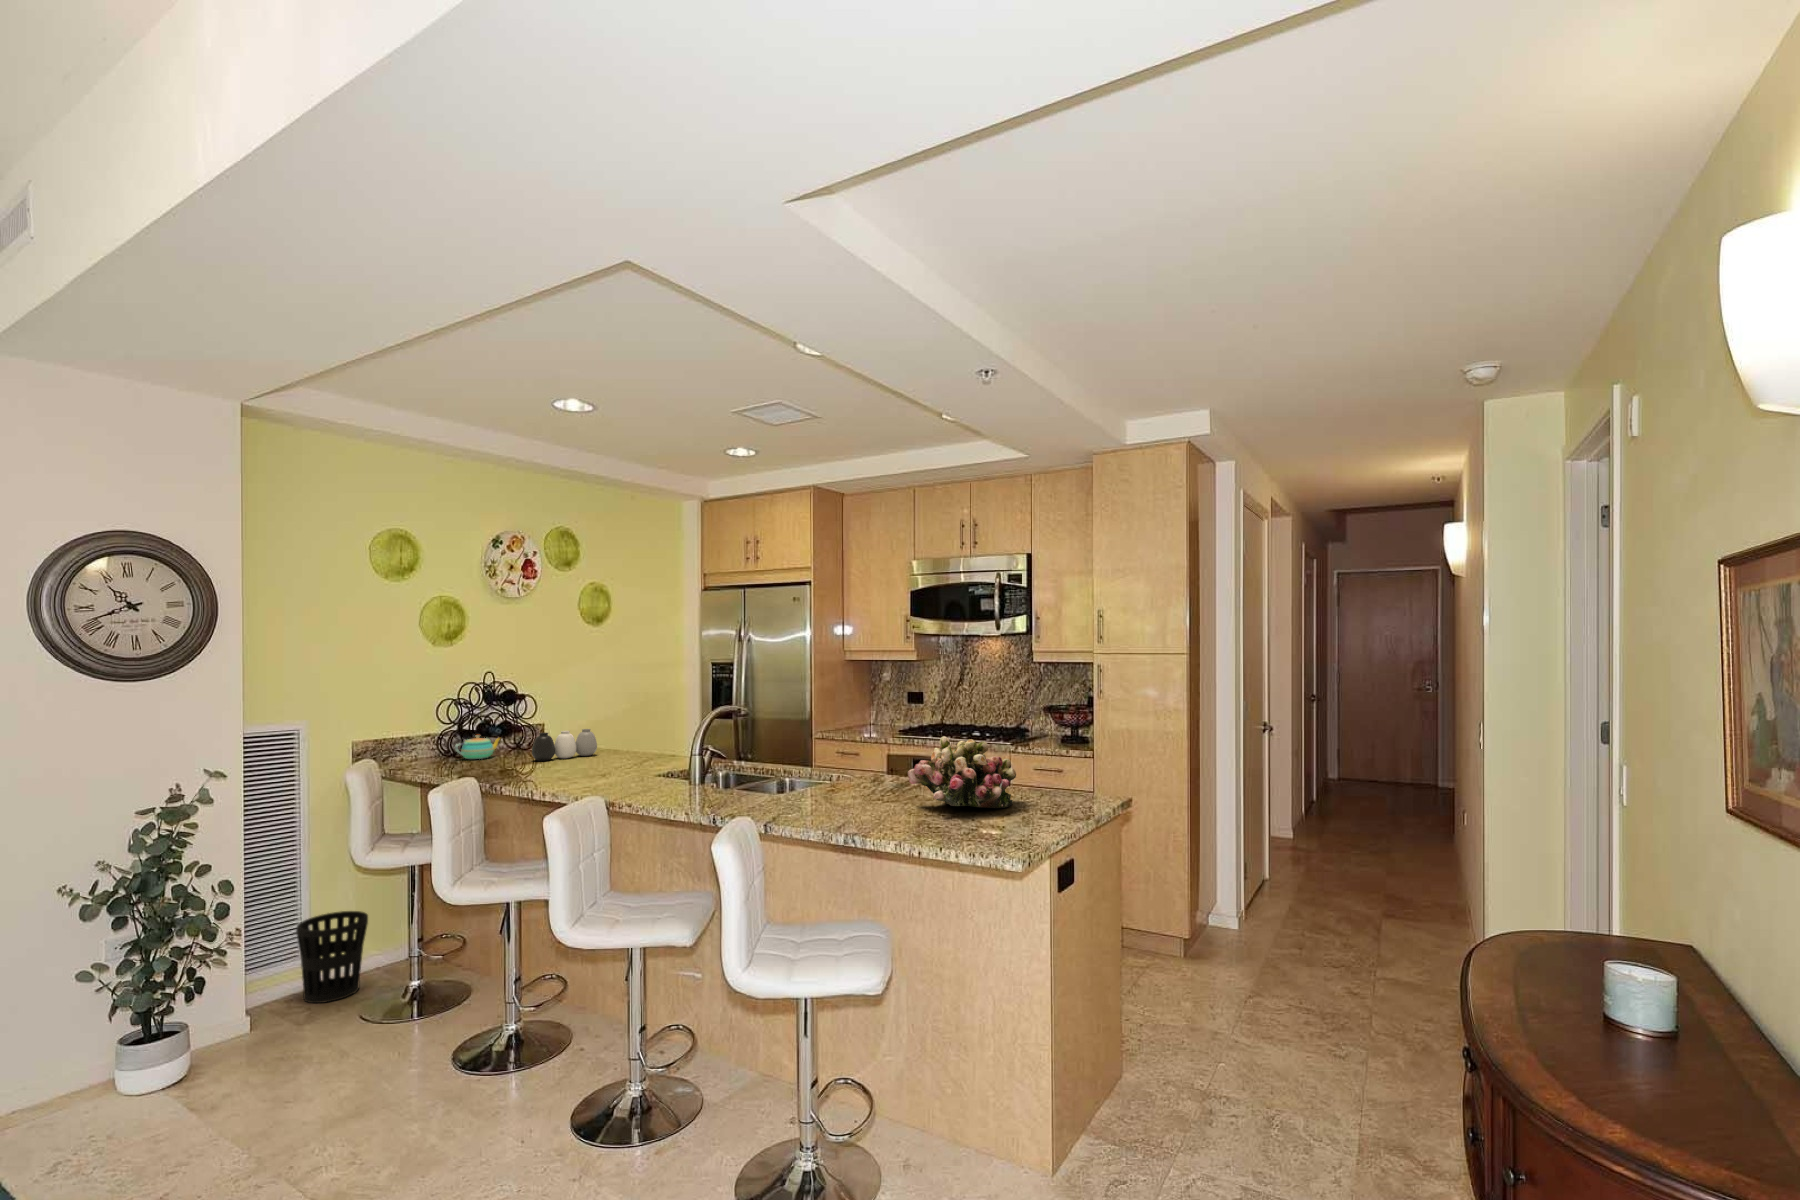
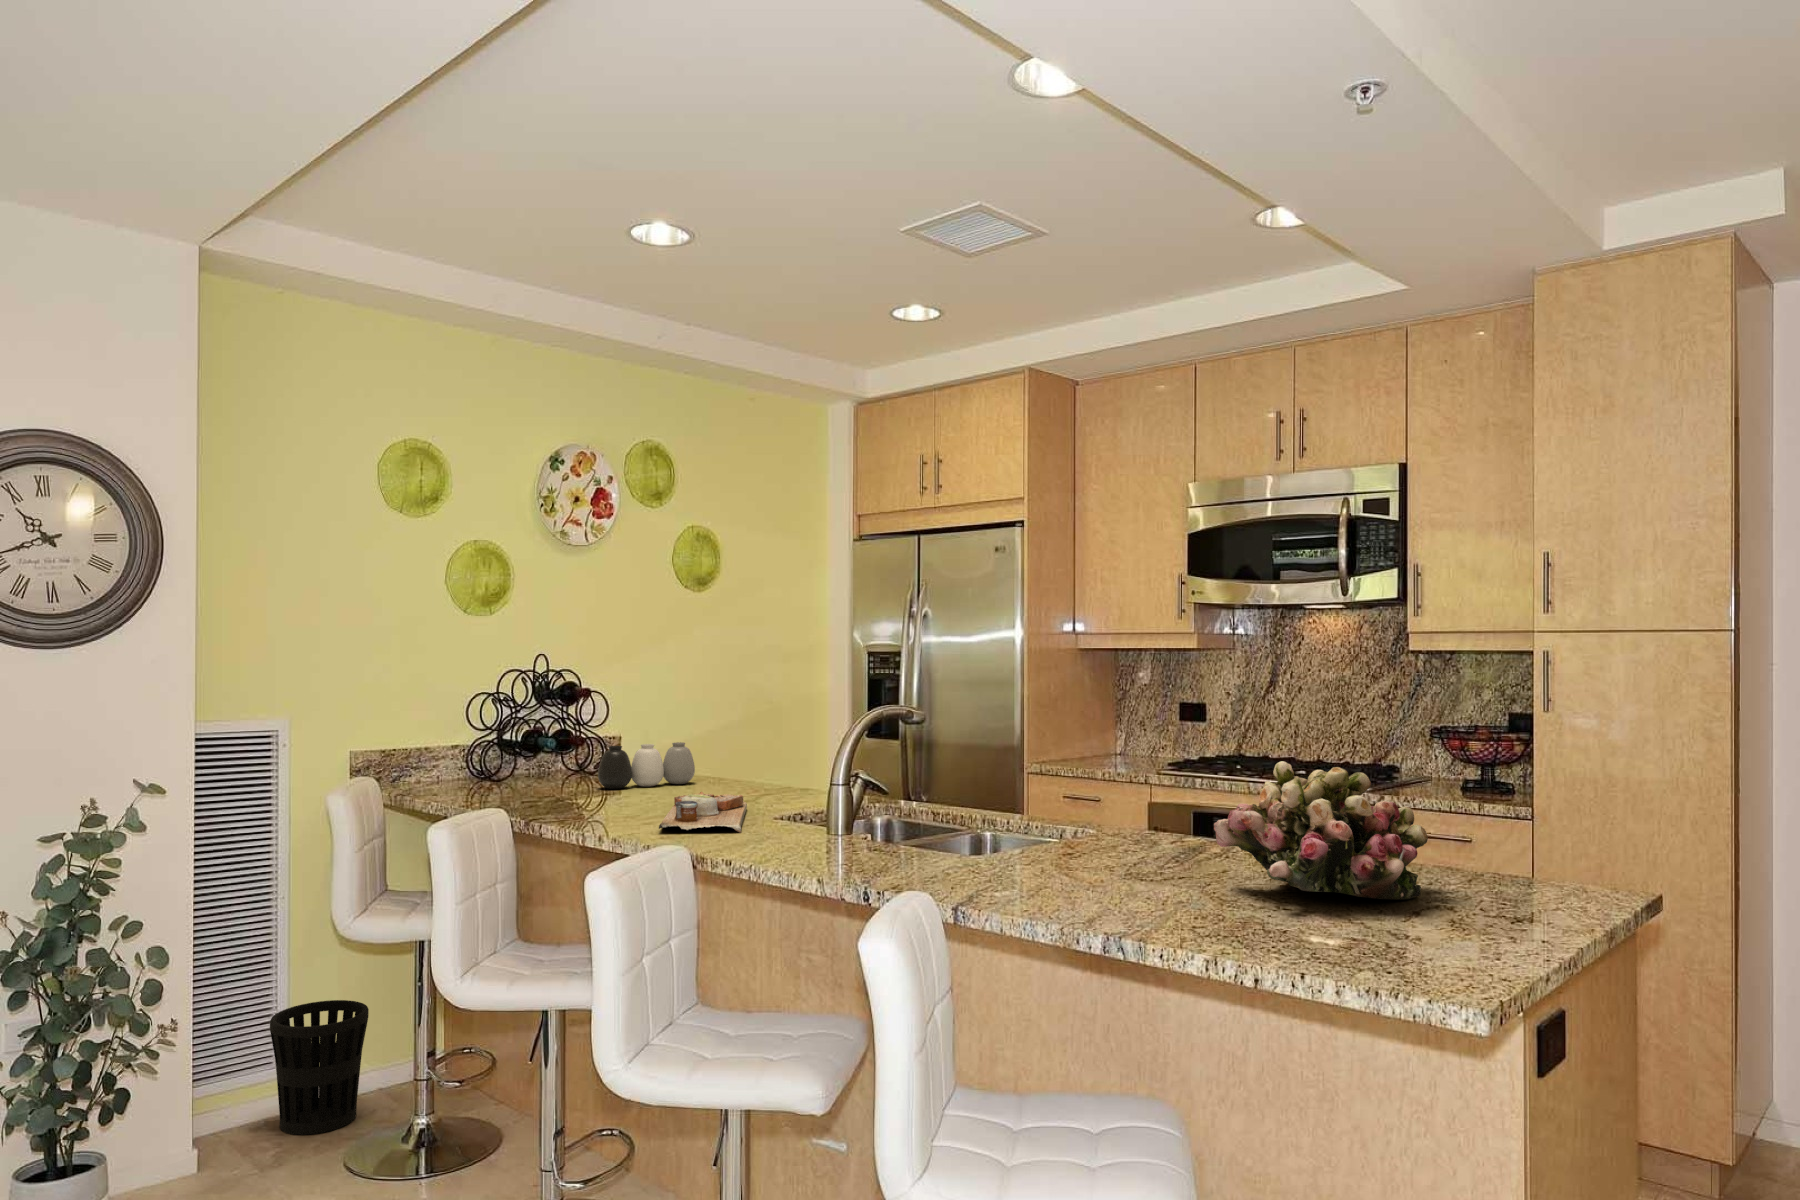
teapot: present [455,735,500,759] -> none [490,747,559,783]
cutting board: none [582,762,635,787] -> present [659,792,747,833]

